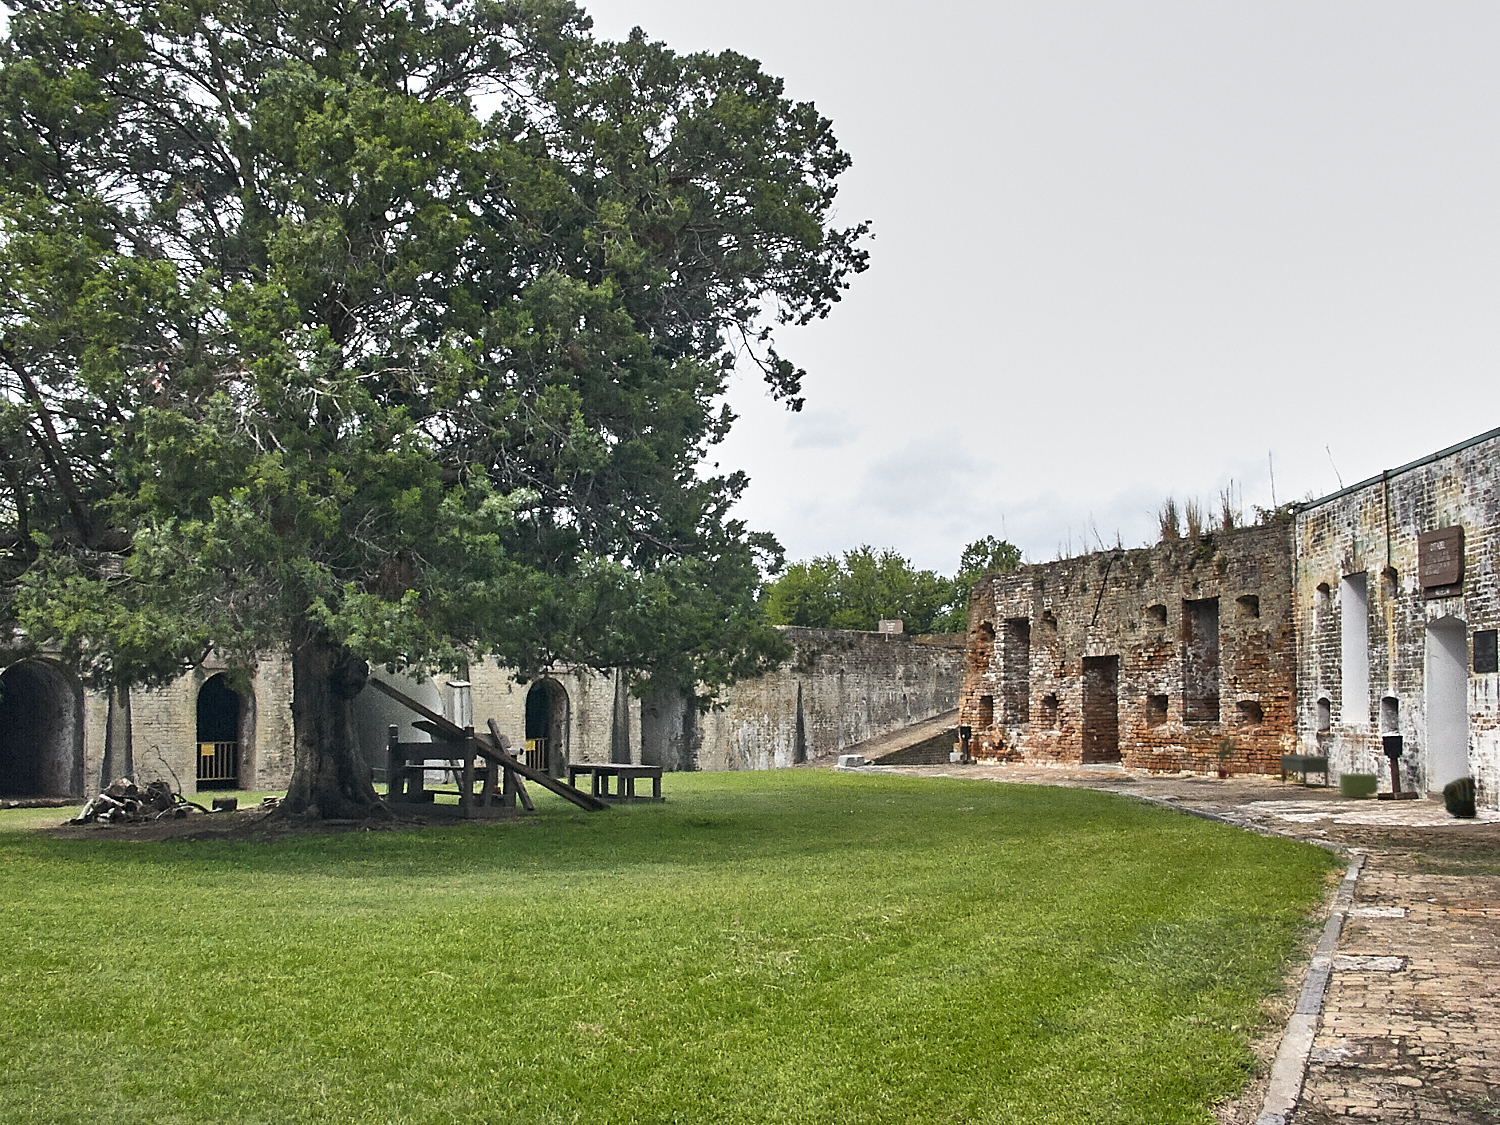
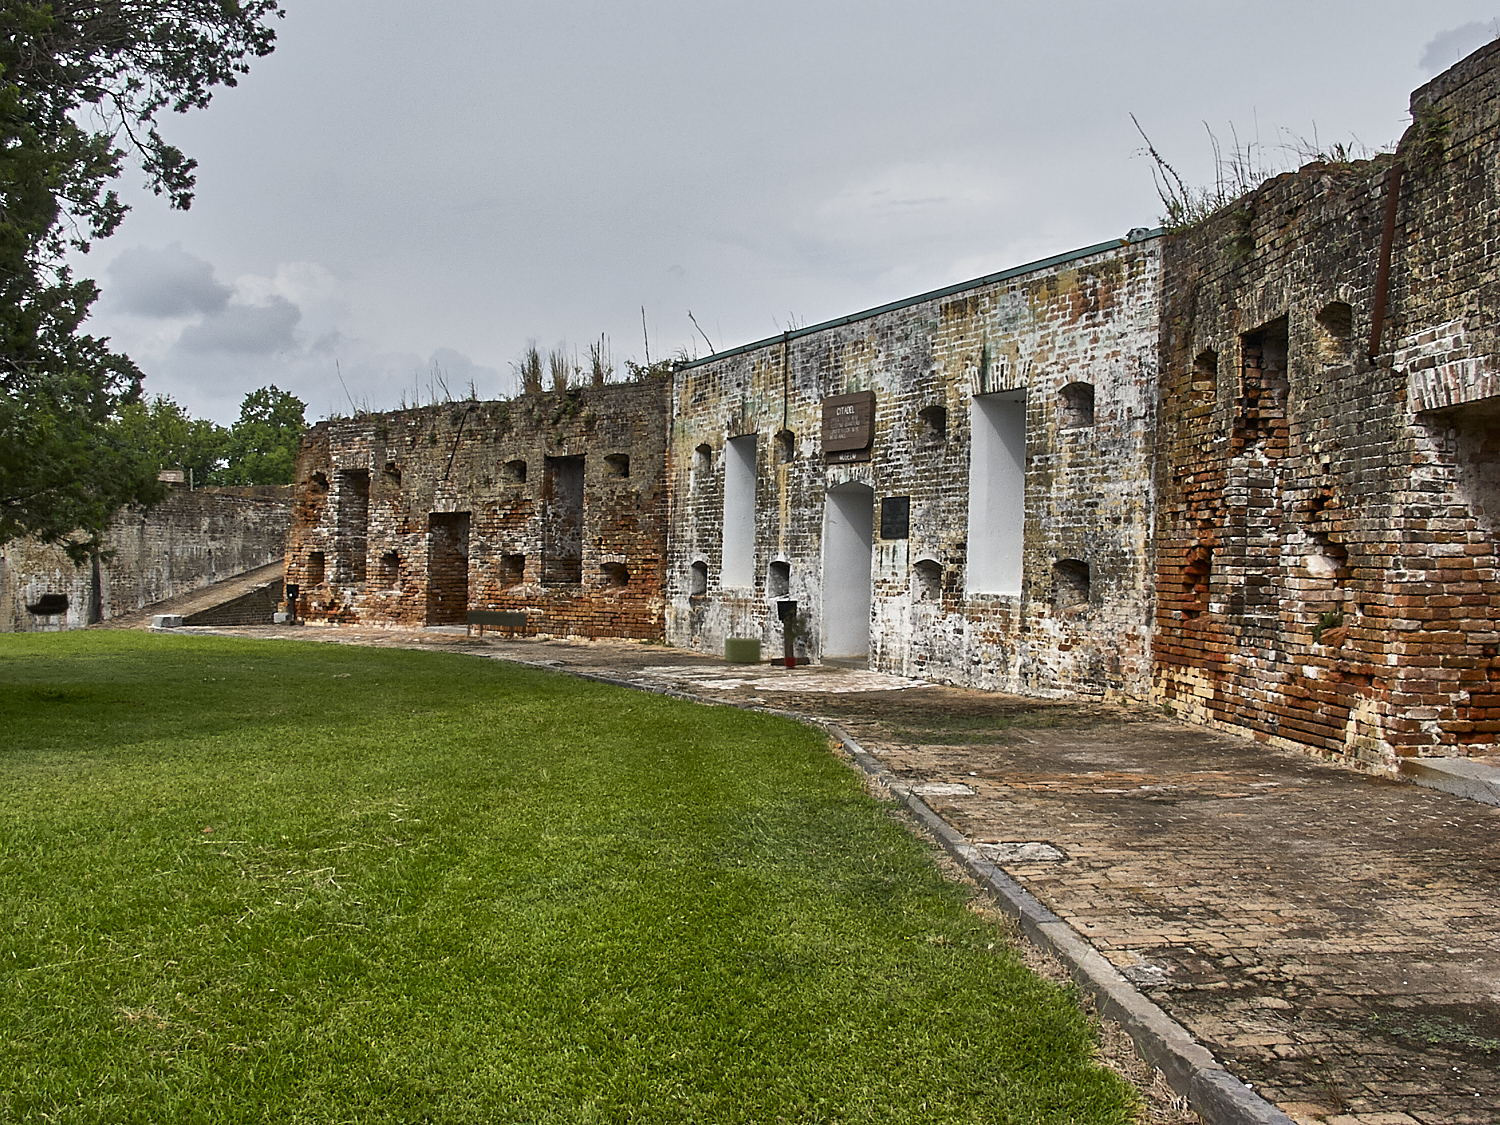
lounge chair: none [760,734,794,761] -> present [25,594,70,625]
potted tree: present [1209,734,1238,779] -> present [779,609,812,669]
bench: present [1280,754,1329,788] -> present [466,610,527,640]
backpack: present [1442,777,1483,818] -> none [851,643,889,683]

